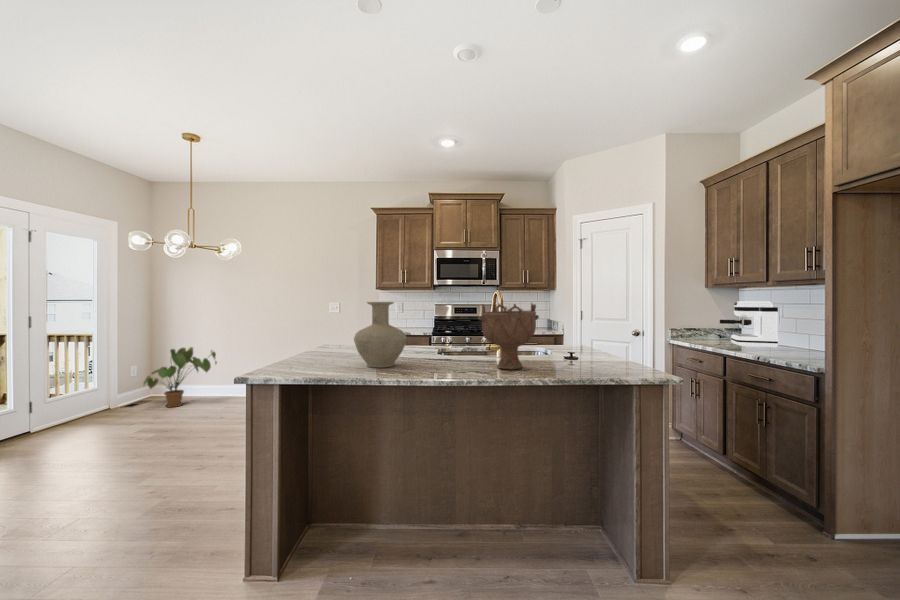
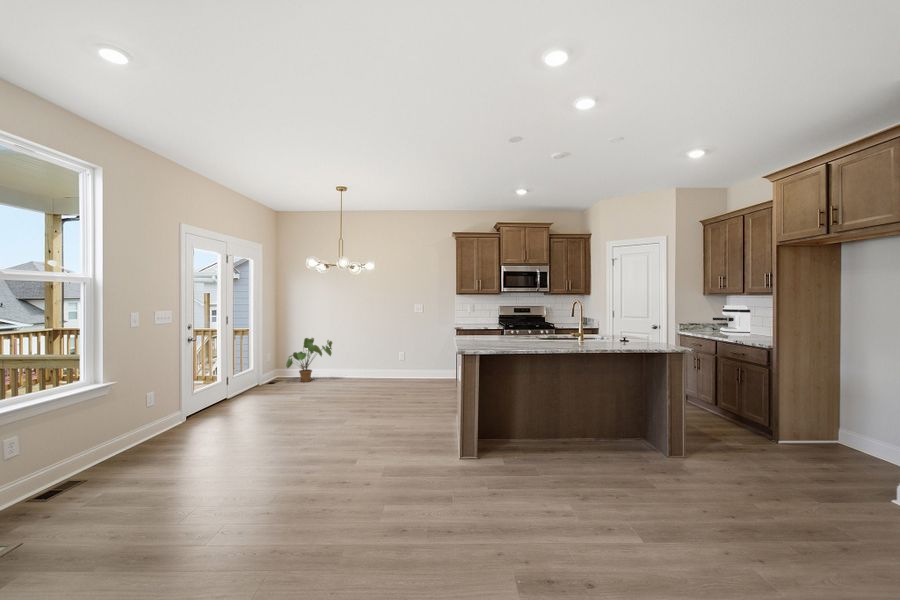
vase: present [354,302,407,368] -> none [508,308,537,345]
decorative bowl: present [478,303,539,370] -> none [579,308,613,346]

